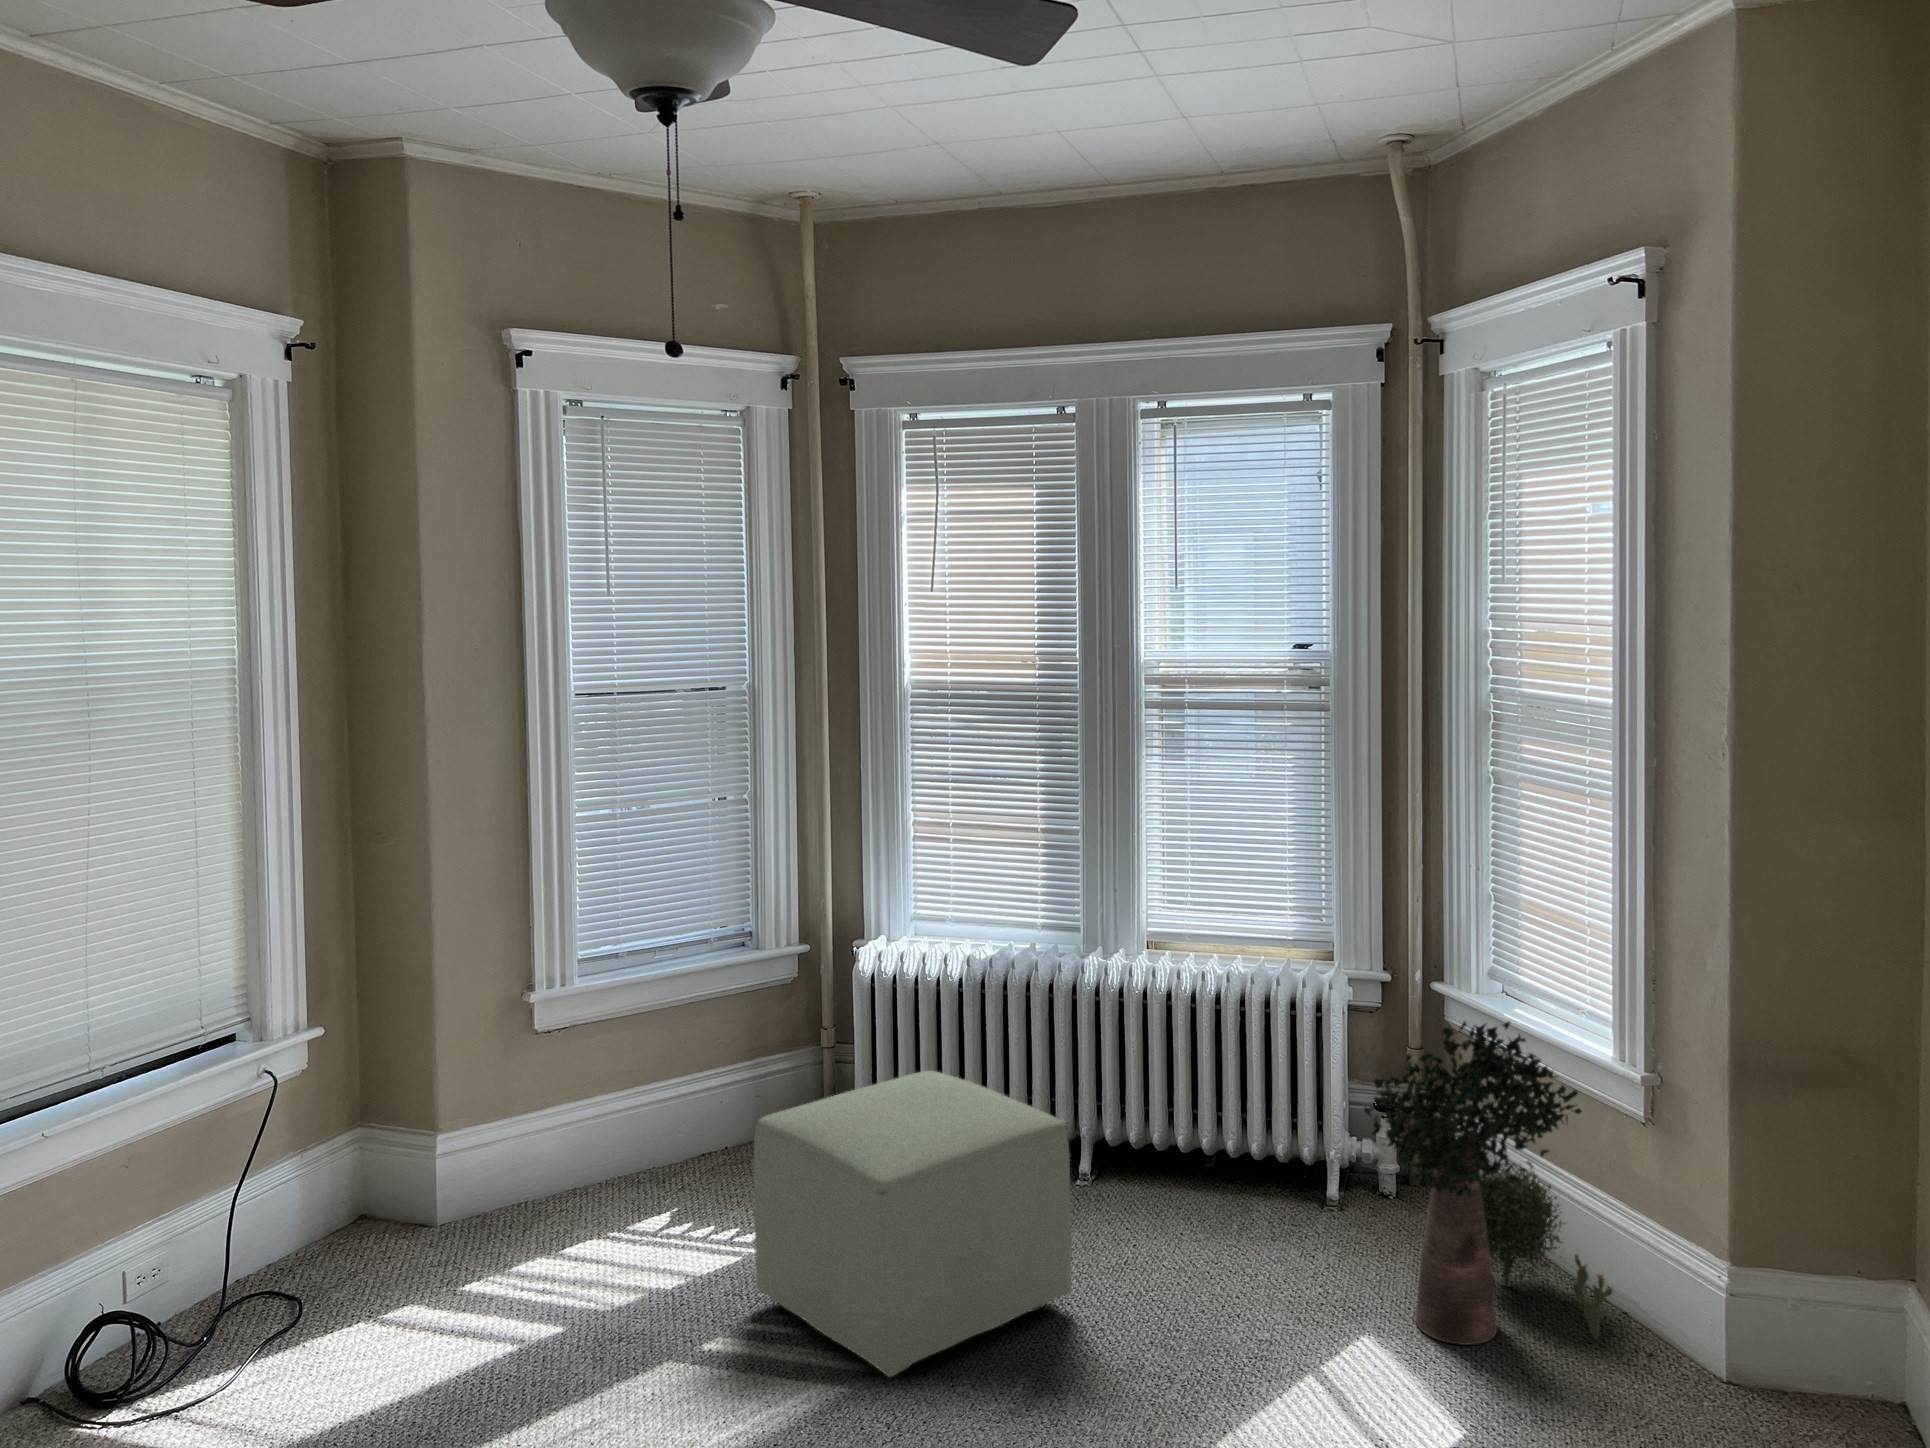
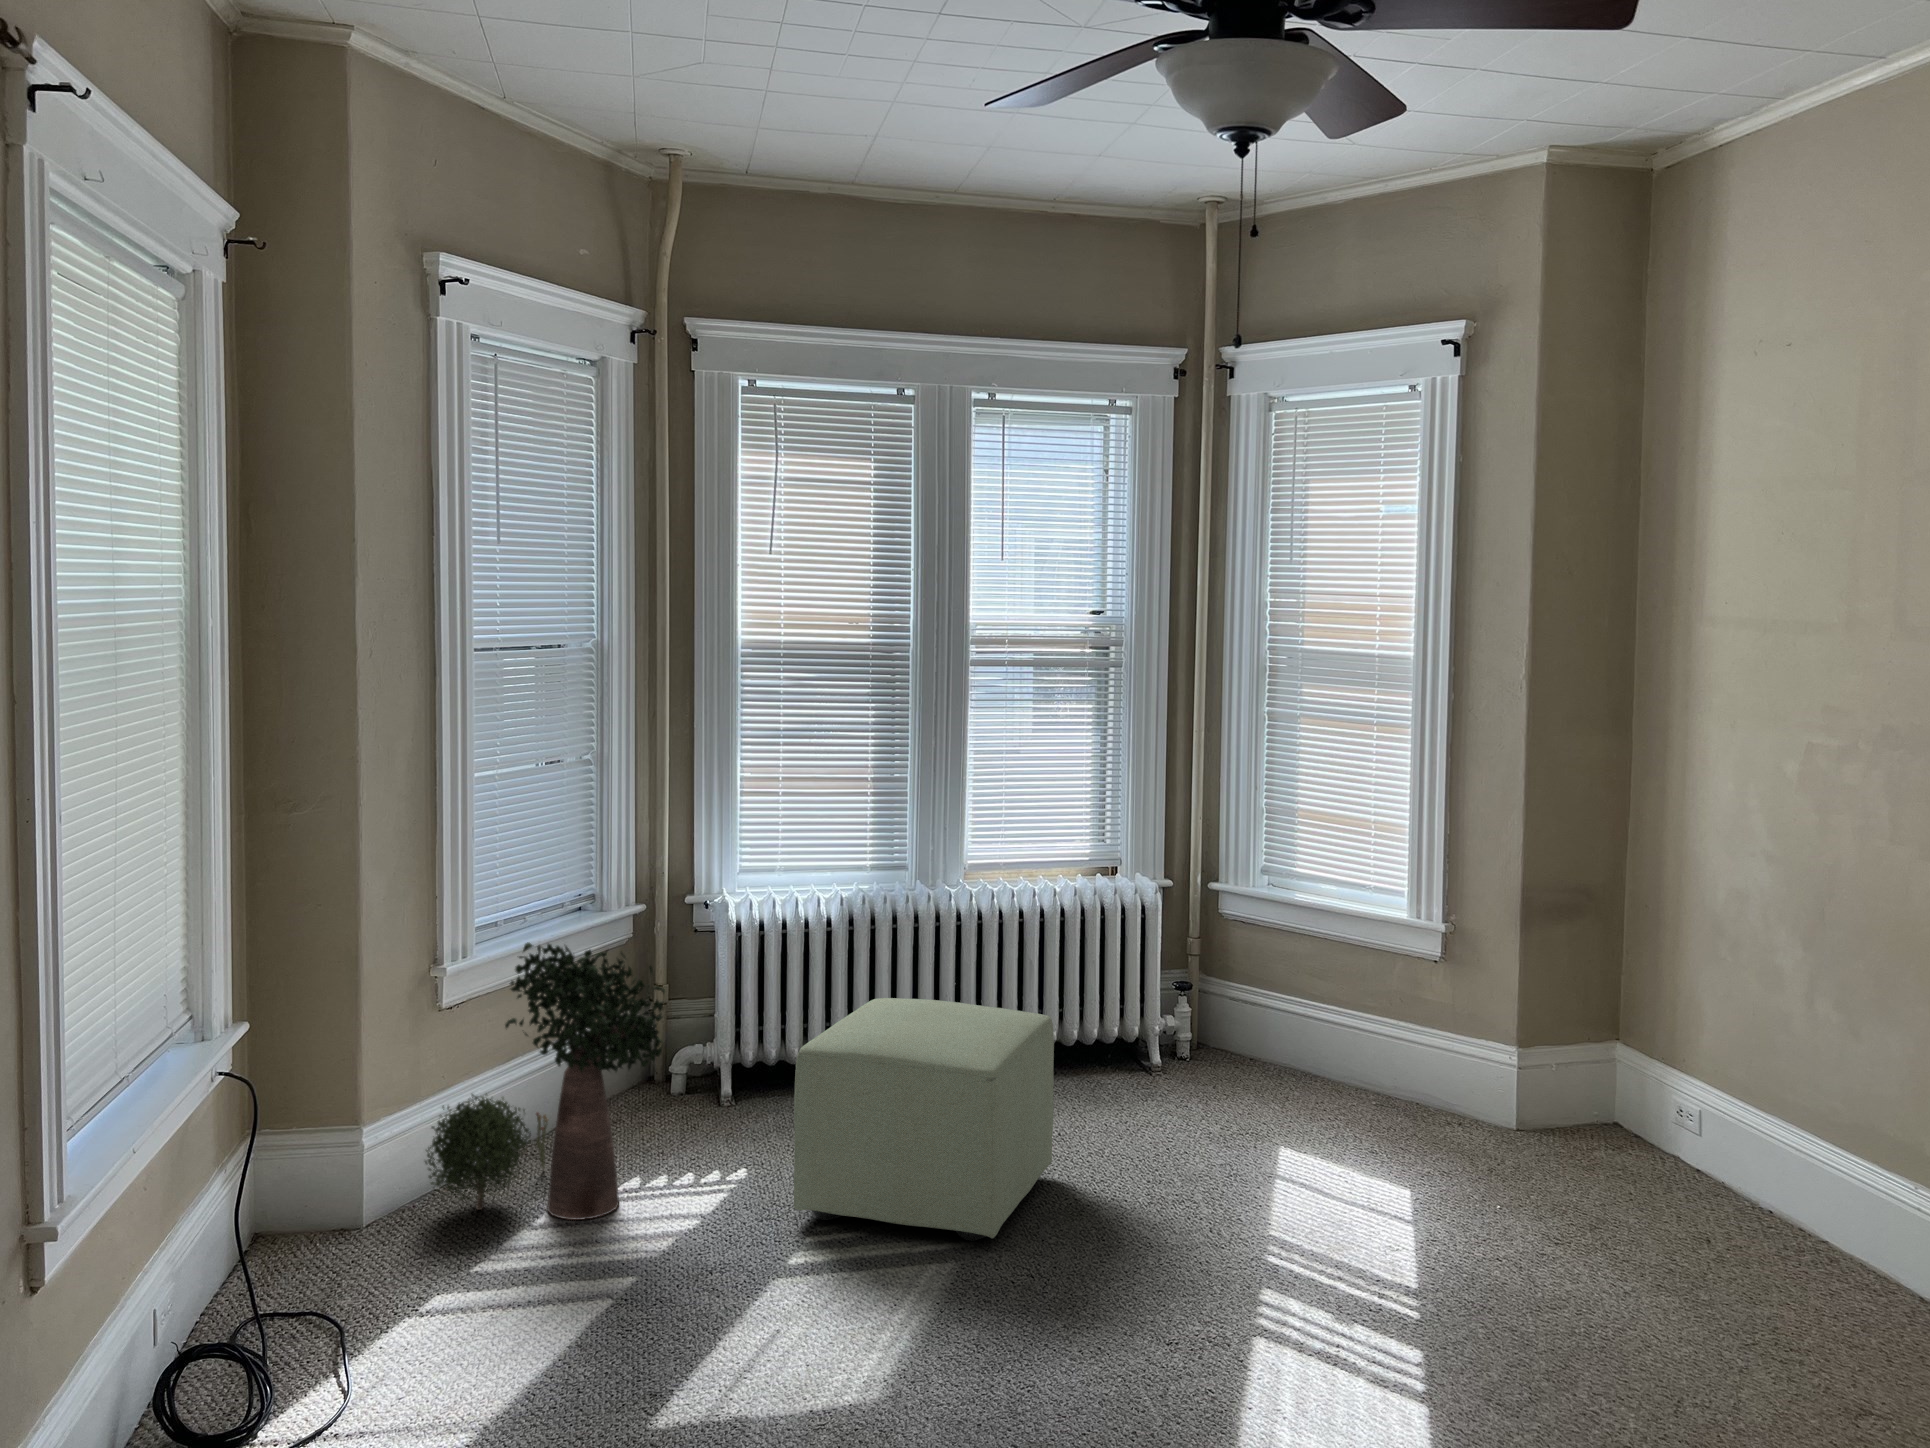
potted plant: present [1364,1022,1613,1345] -> present [425,942,665,1220]

